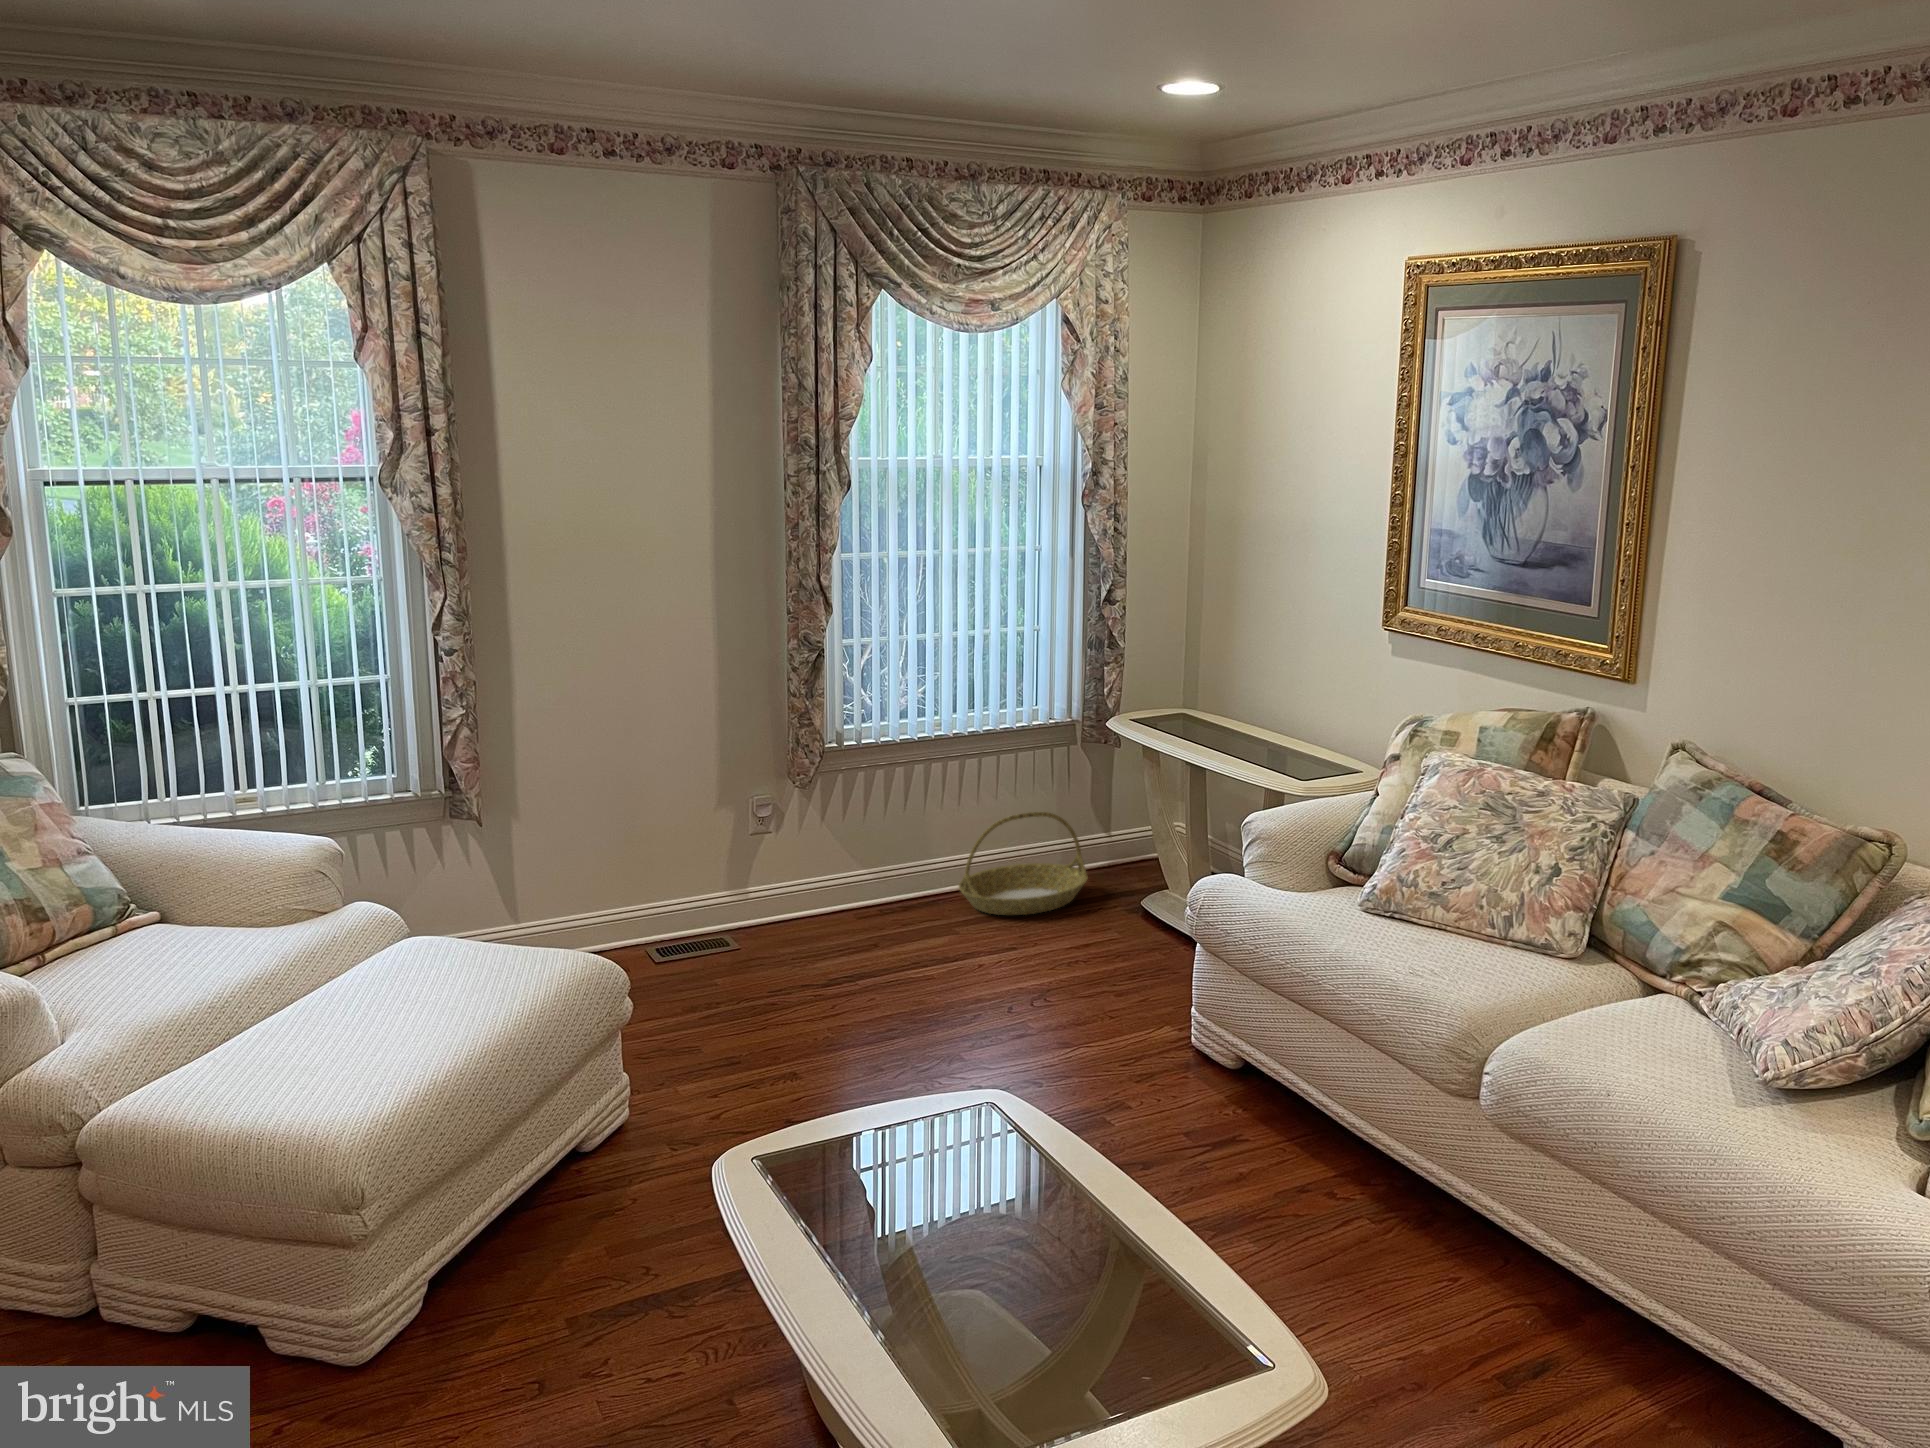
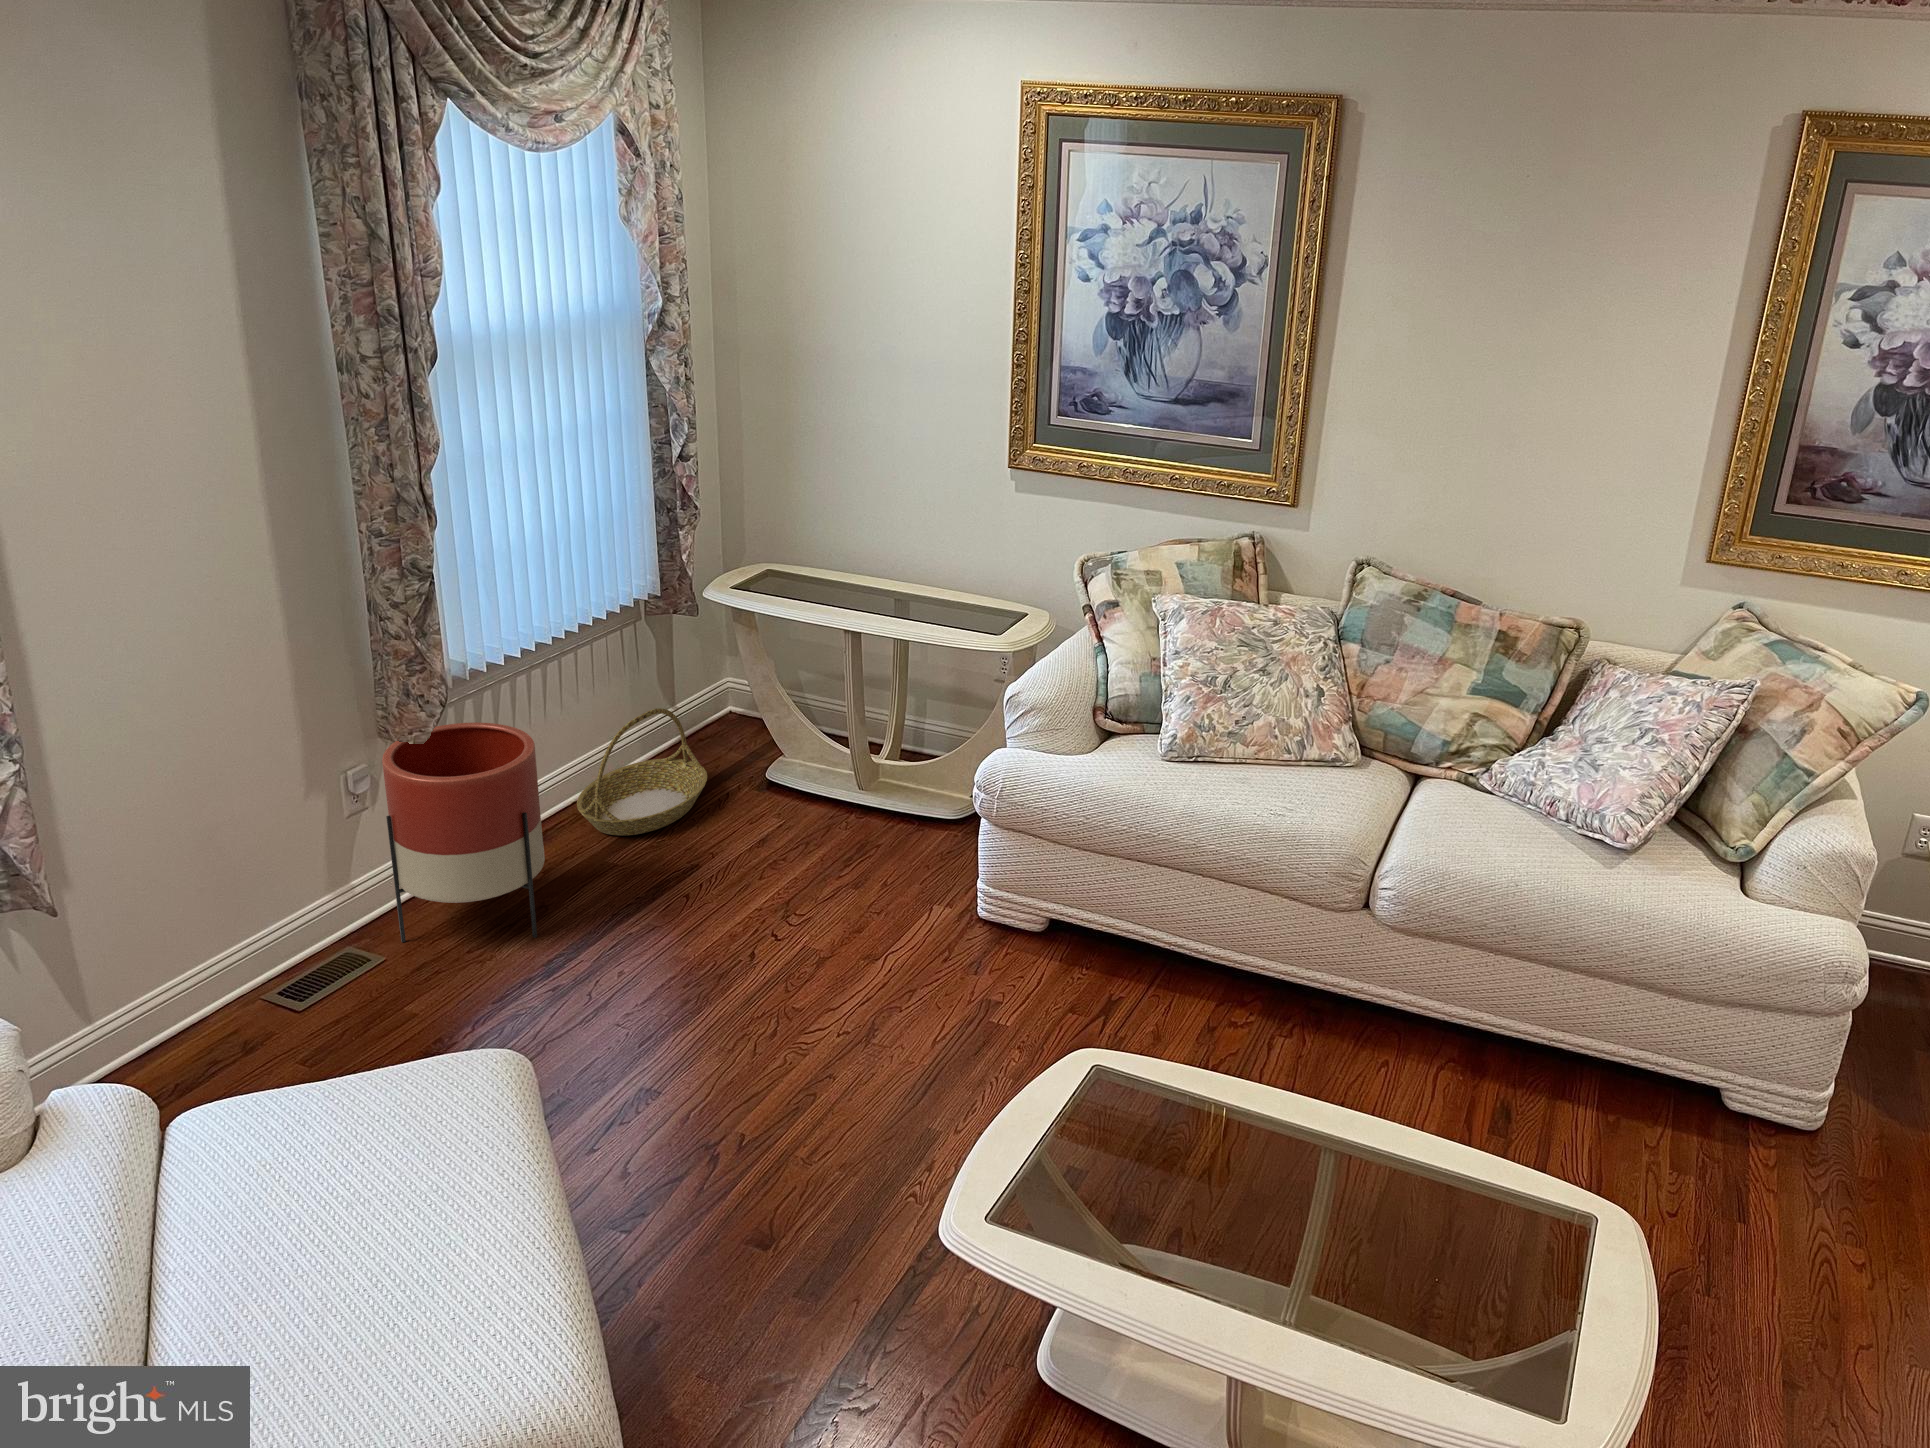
planter: none [759,774,879,959] -> present [382,722,545,942]

